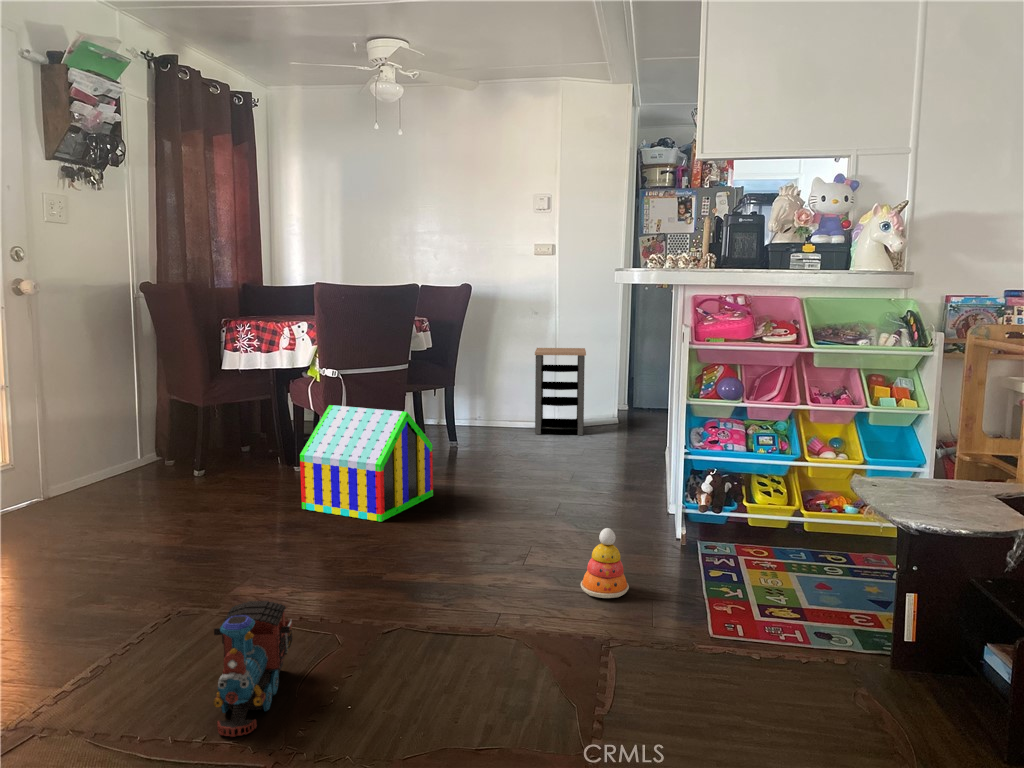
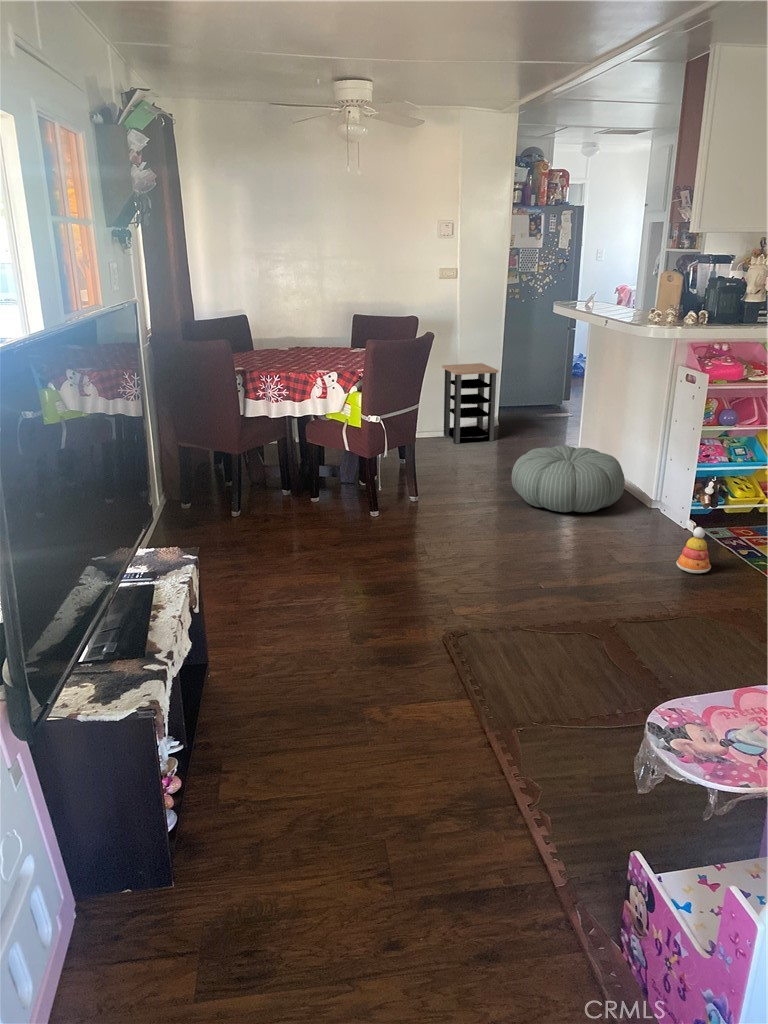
toy house: present [300,405,433,522] -> none [391,448,473,540]
pouf: none [497,429,638,510] -> present [512,446,625,512]
toy train: present [213,601,292,737] -> none [565,607,638,690]

